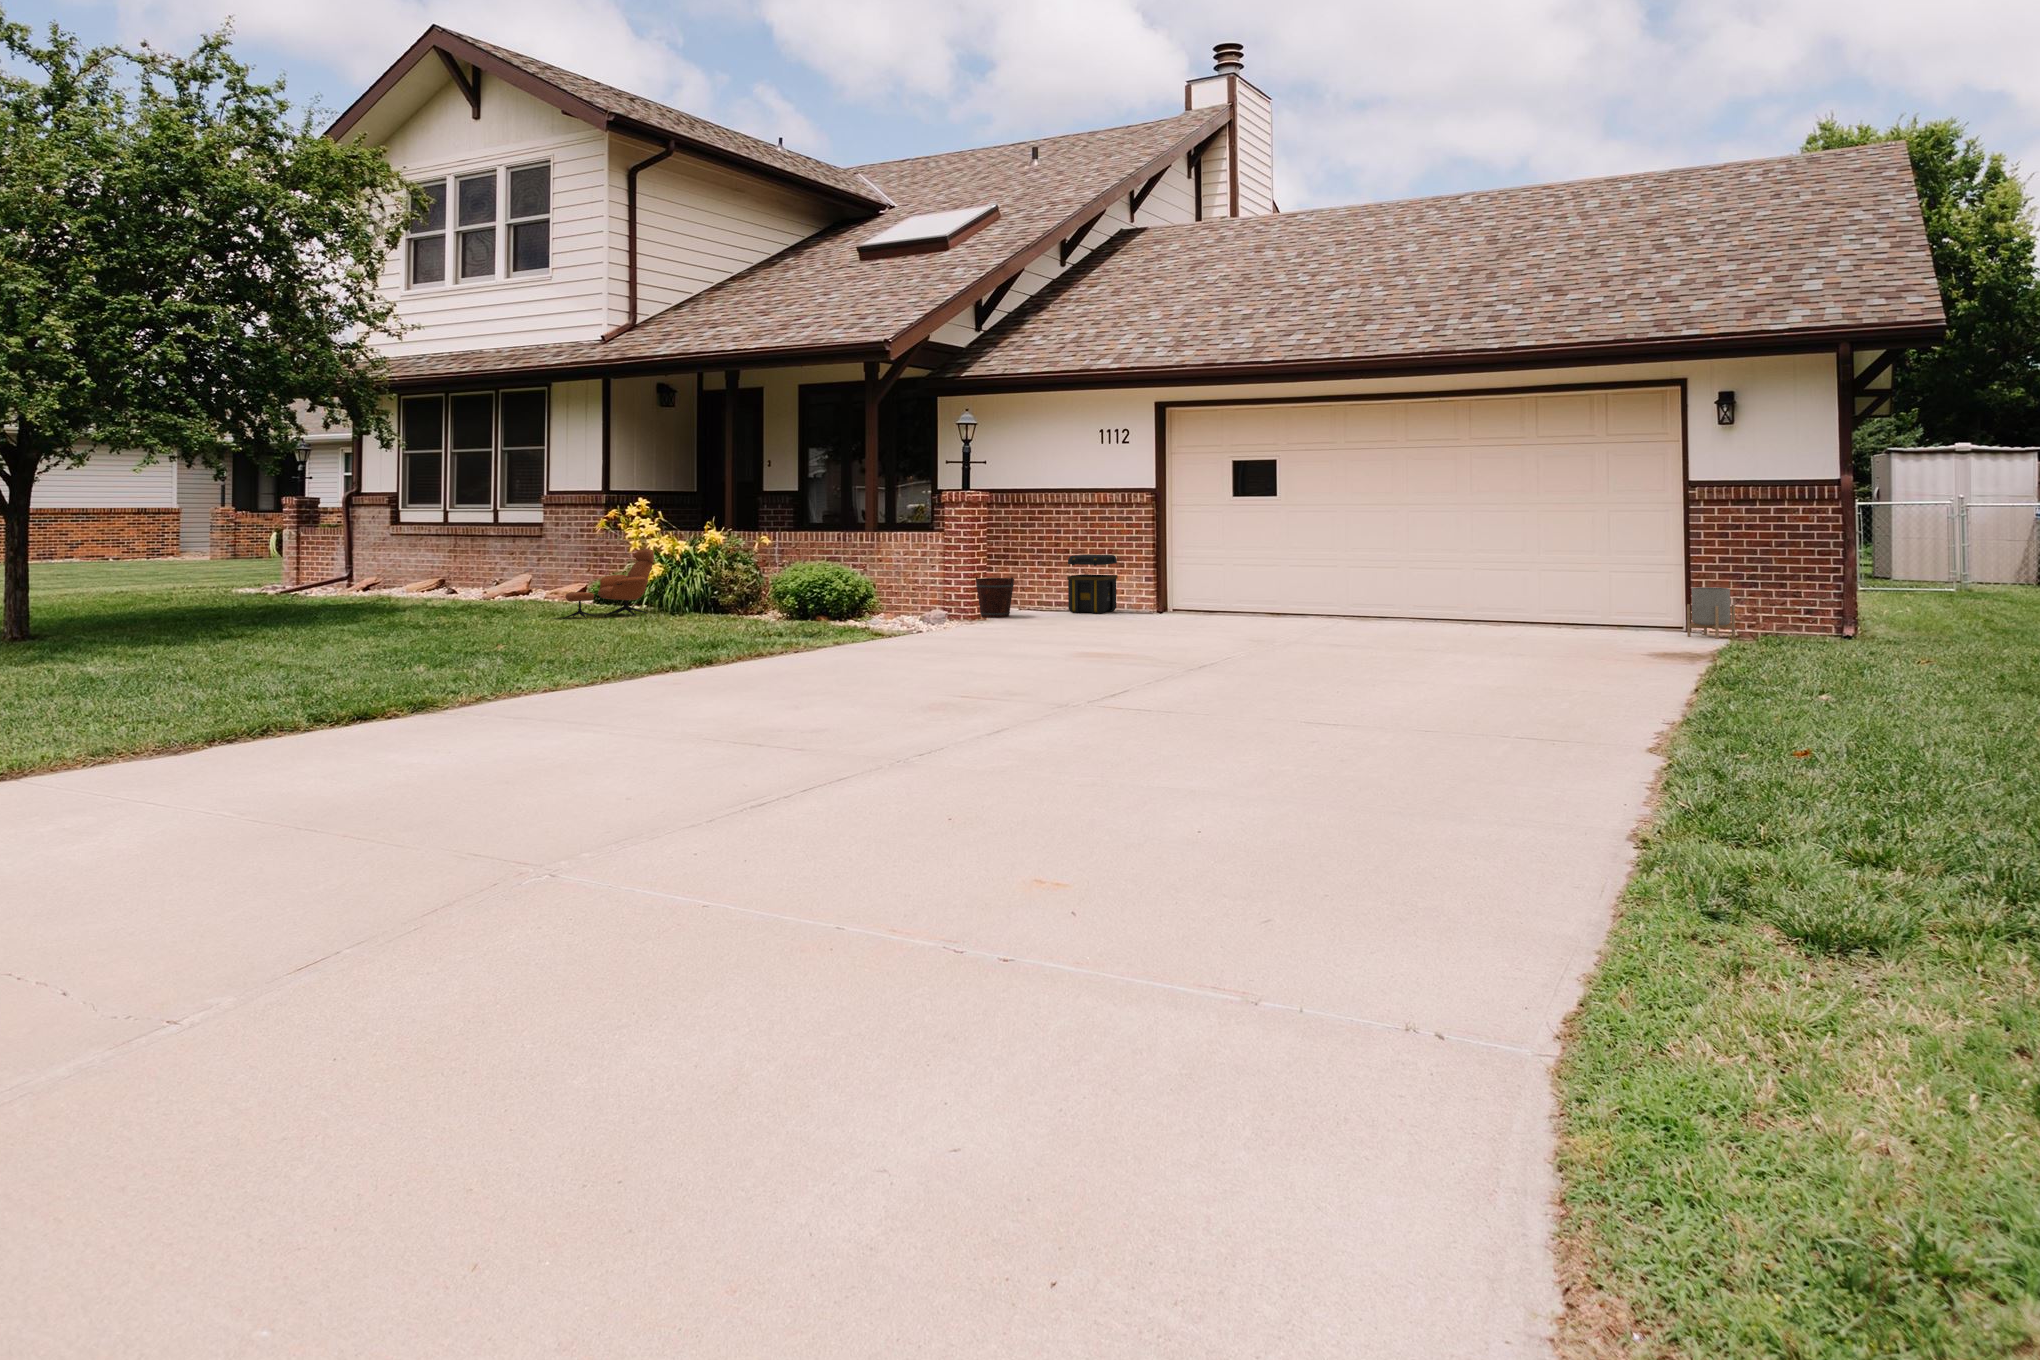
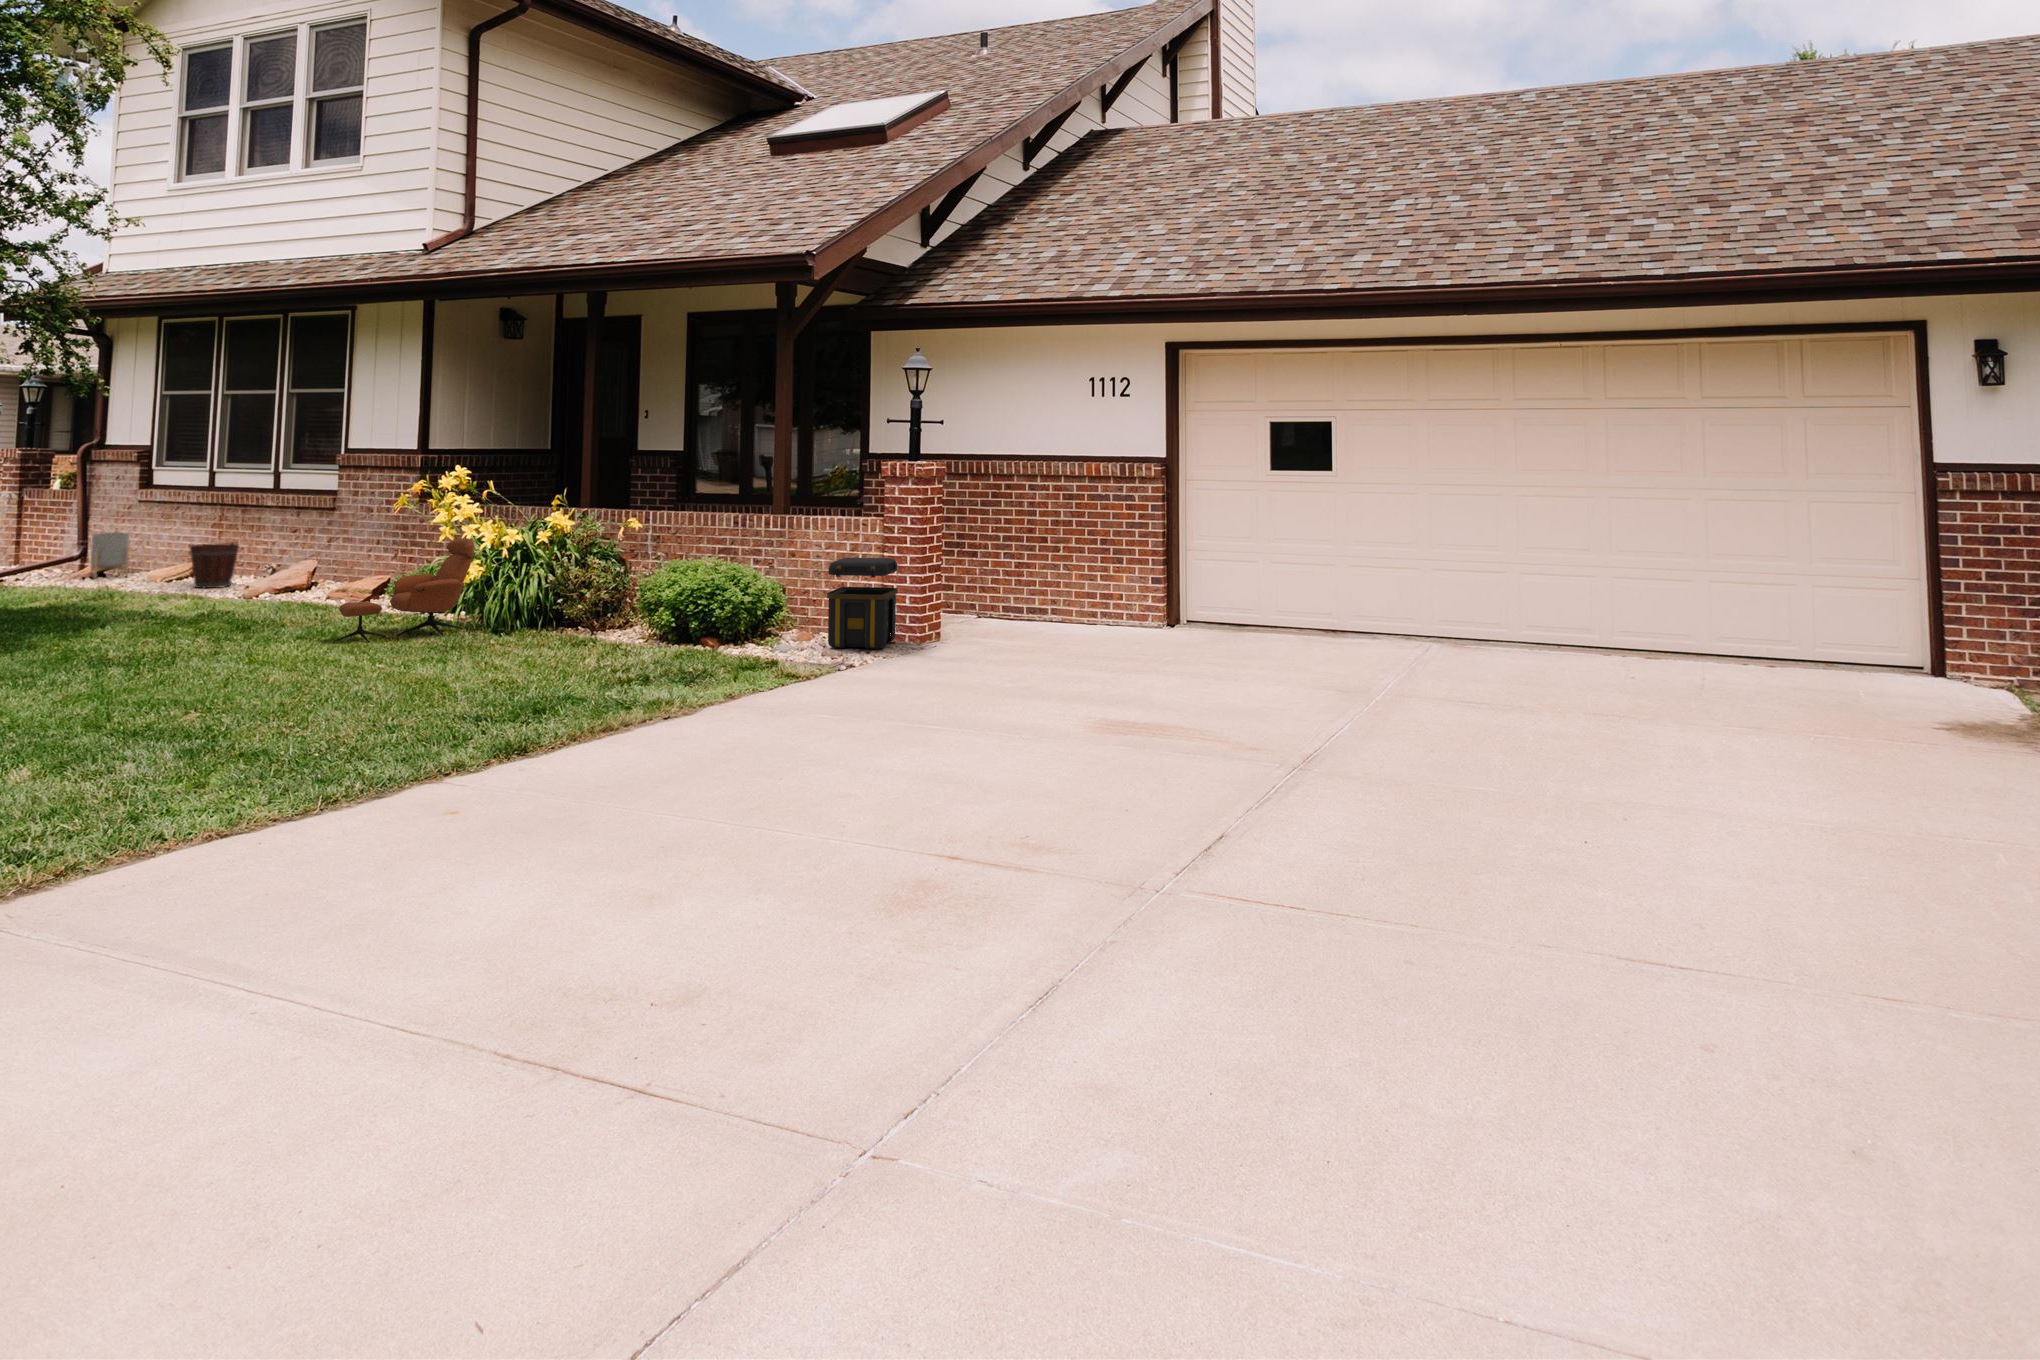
toolbox: present [1067,554,1118,614] -> present [827,558,898,649]
bucket: present [976,577,1014,617] -> present [190,542,239,588]
planter: present [1687,587,1735,639] -> present [90,533,129,579]

